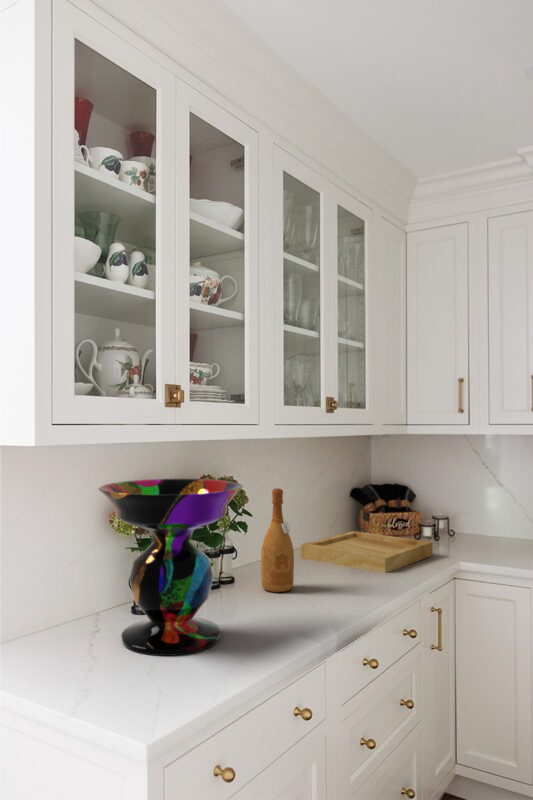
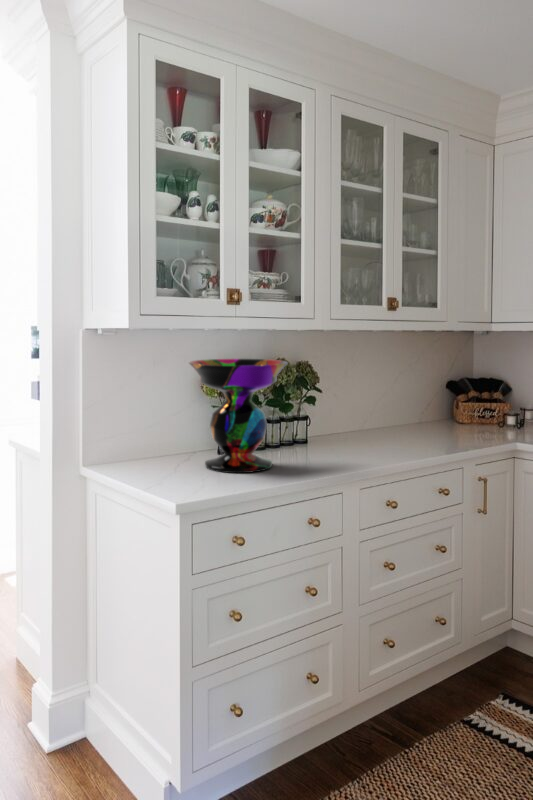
wine bottle: present [261,488,294,592] -> none [325,371,351,451]
tray: present [301,531,433,573] -> none [379,416,497,446]

